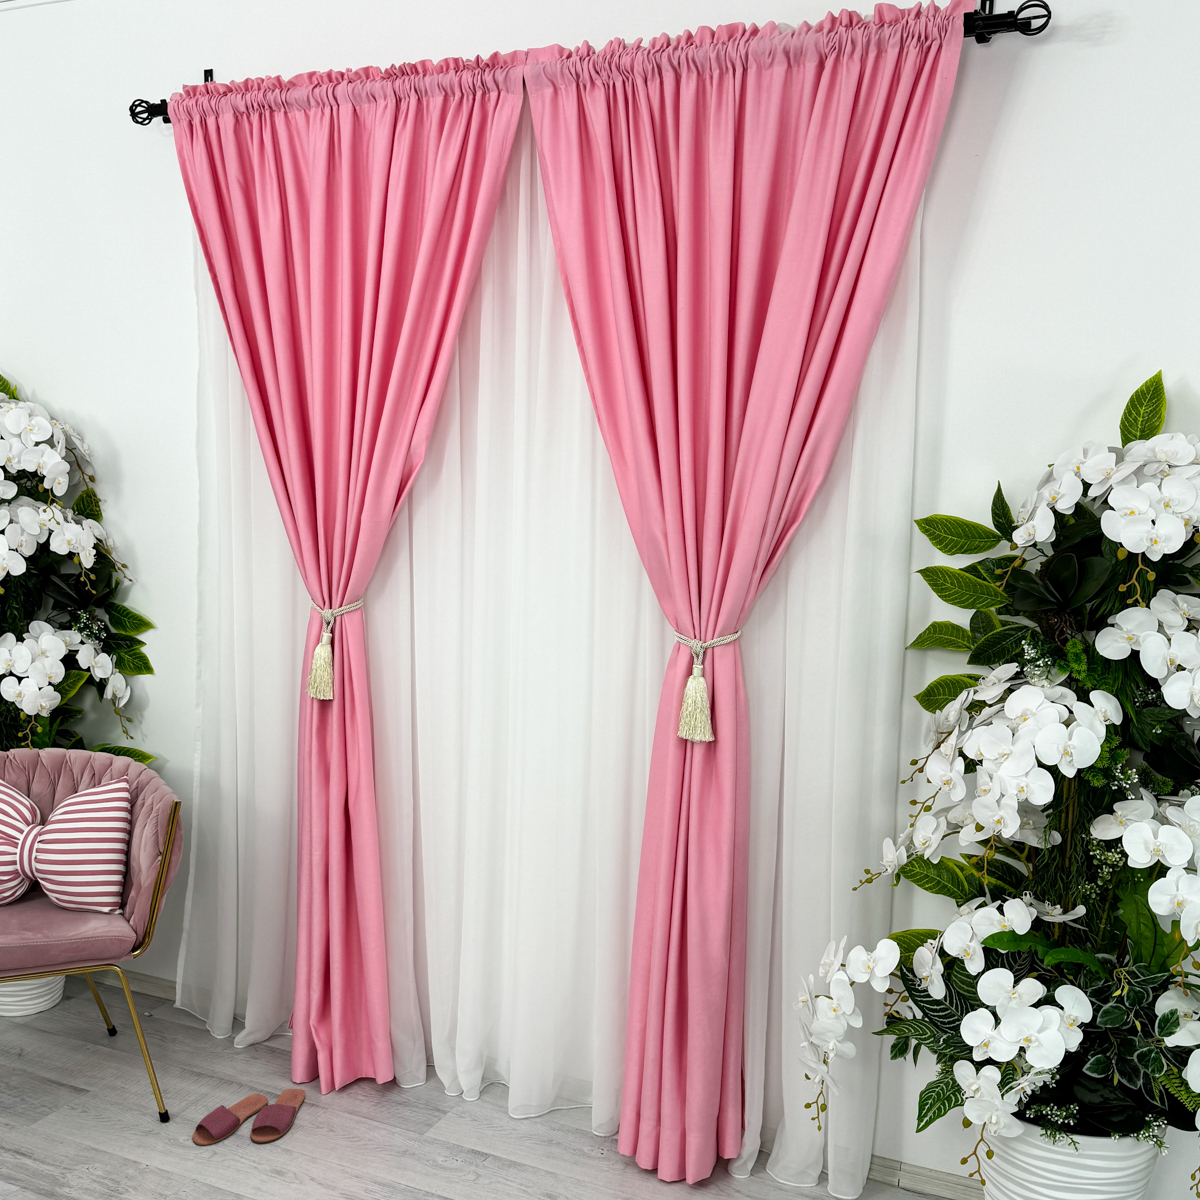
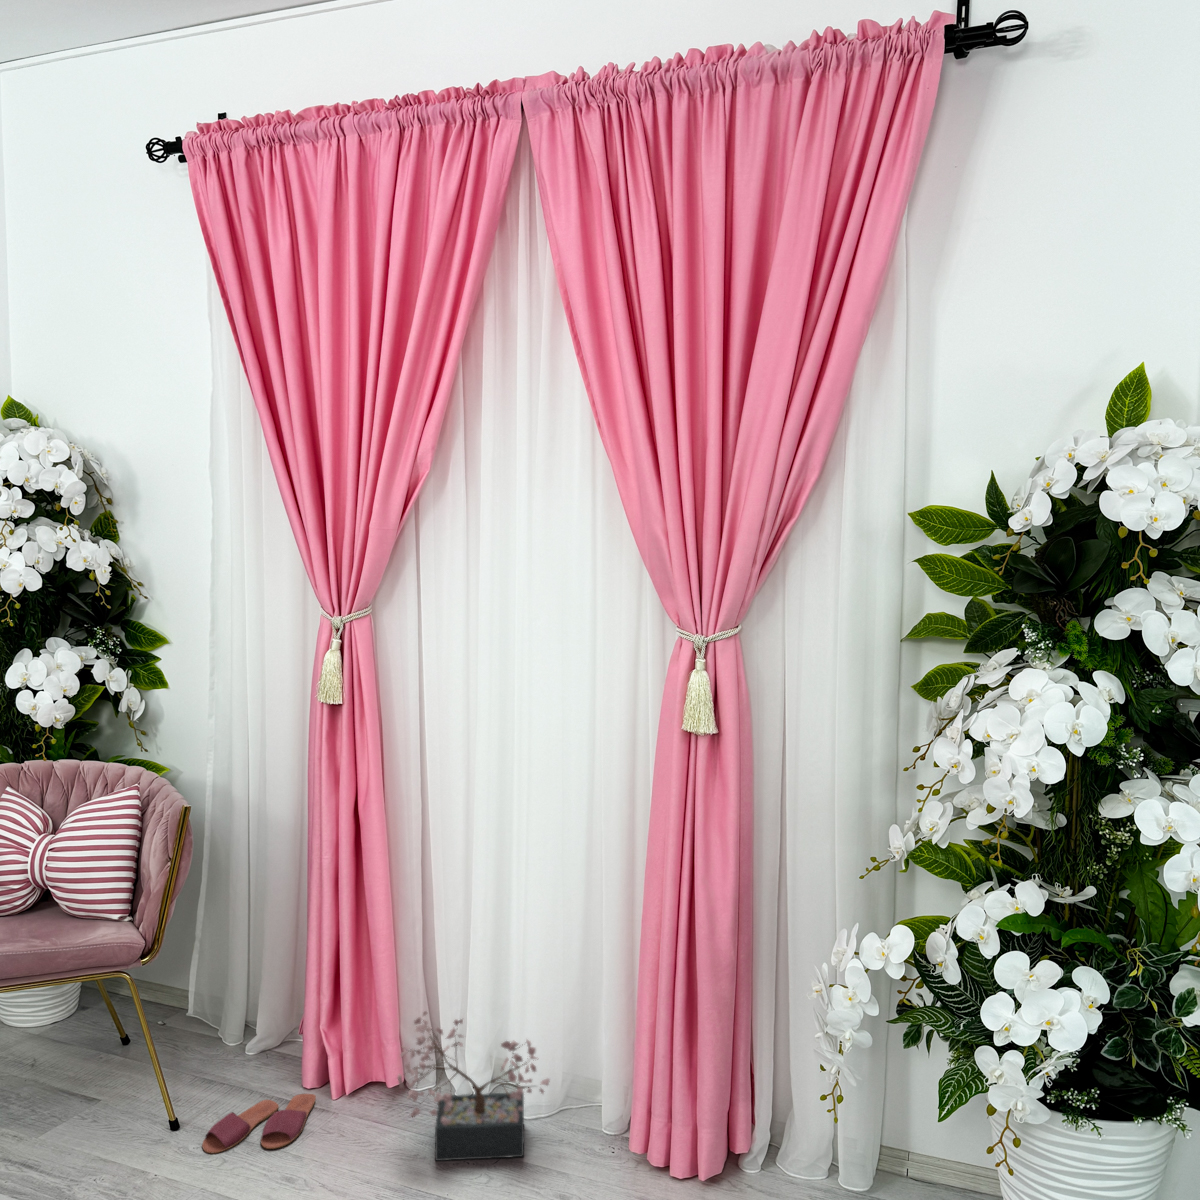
decorative plant: none [387,1010,541,1158] -> present [398,1011,550,1161]

